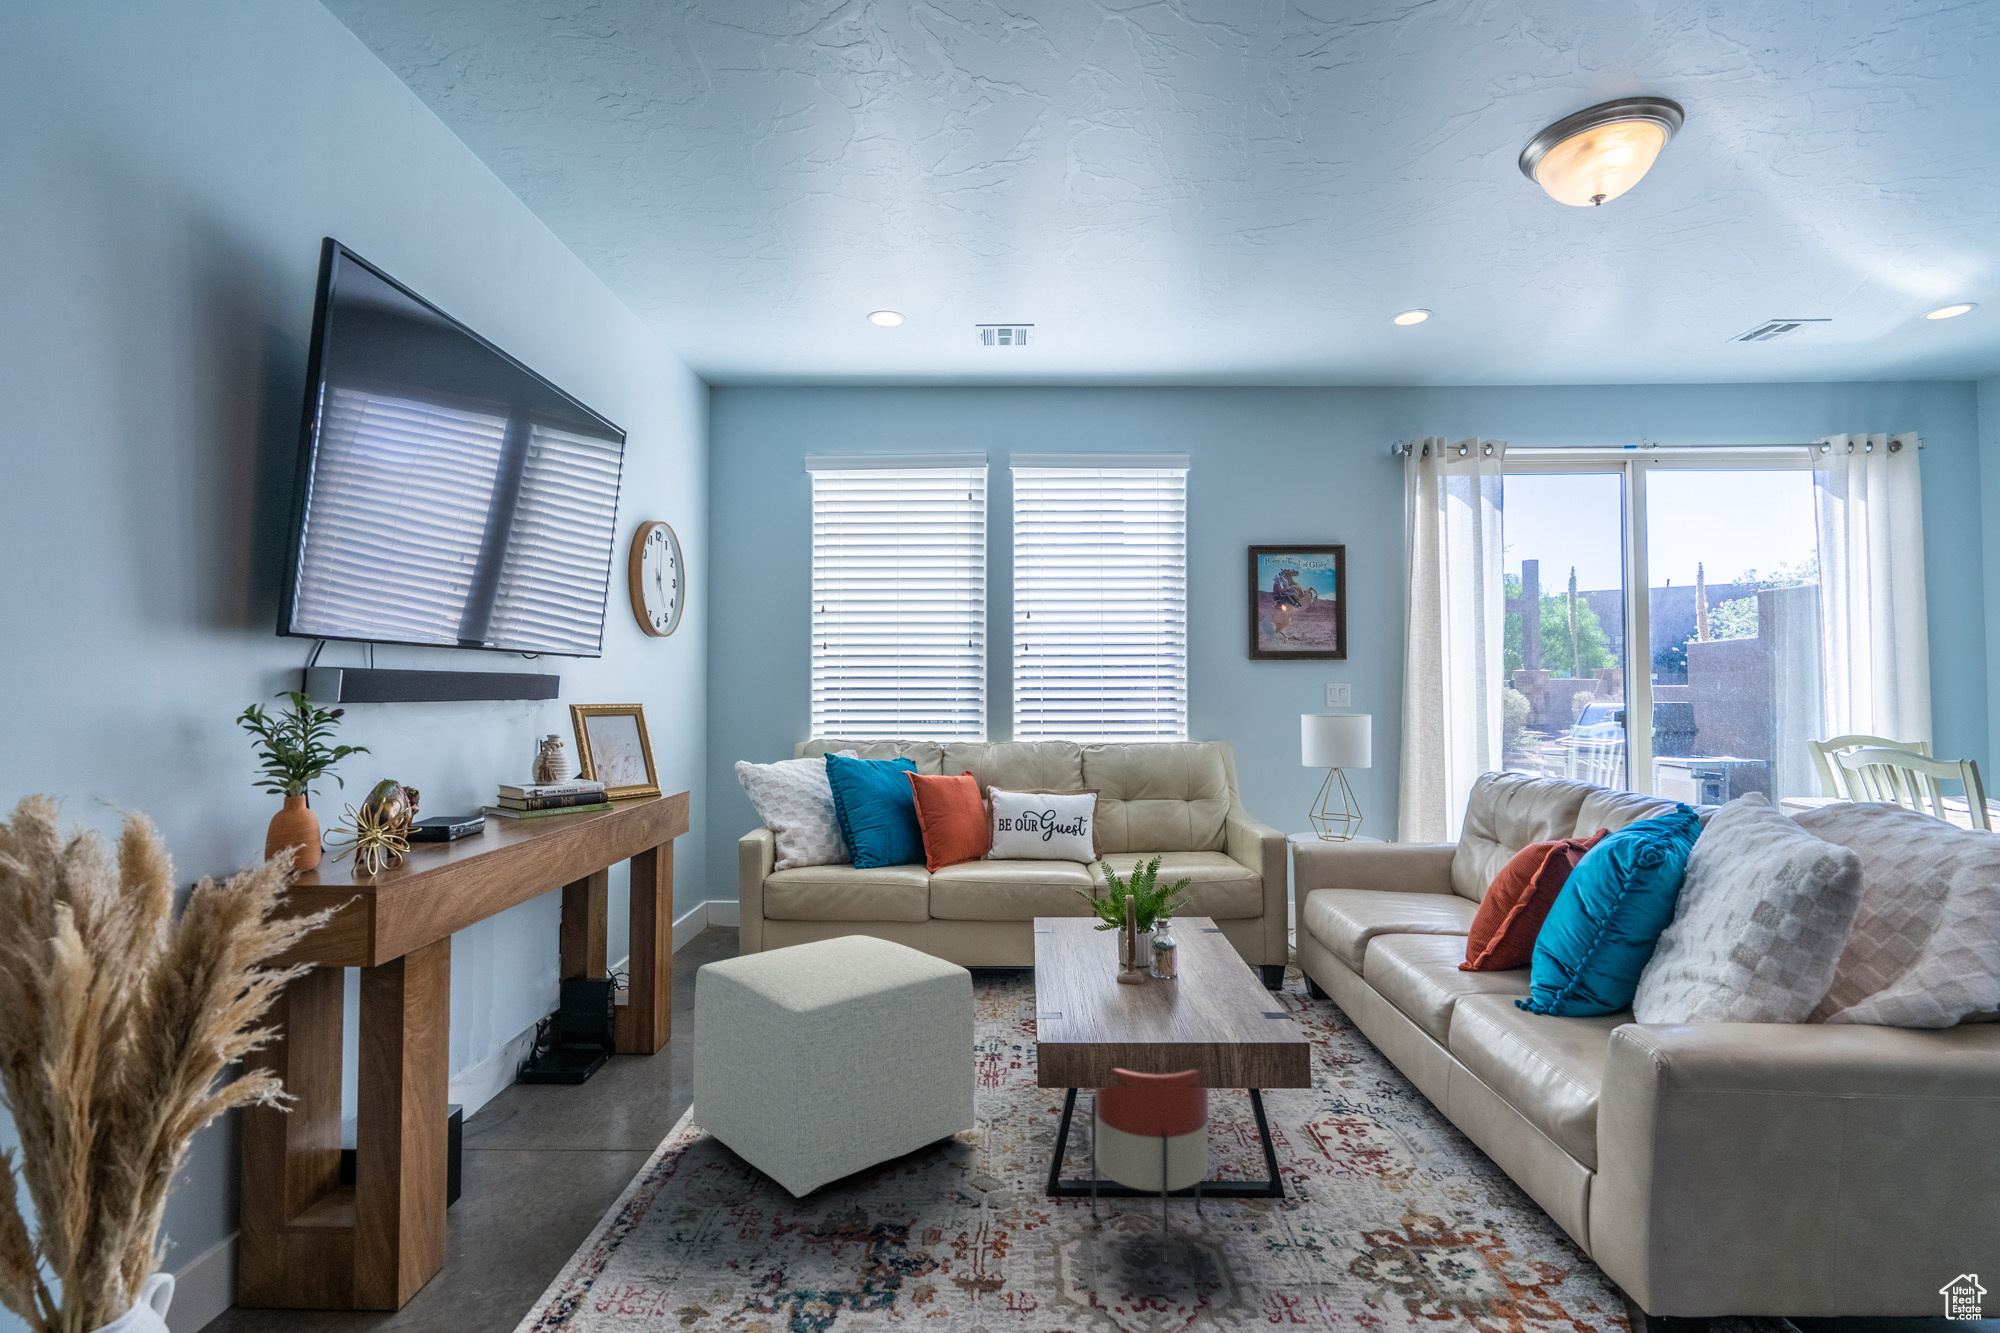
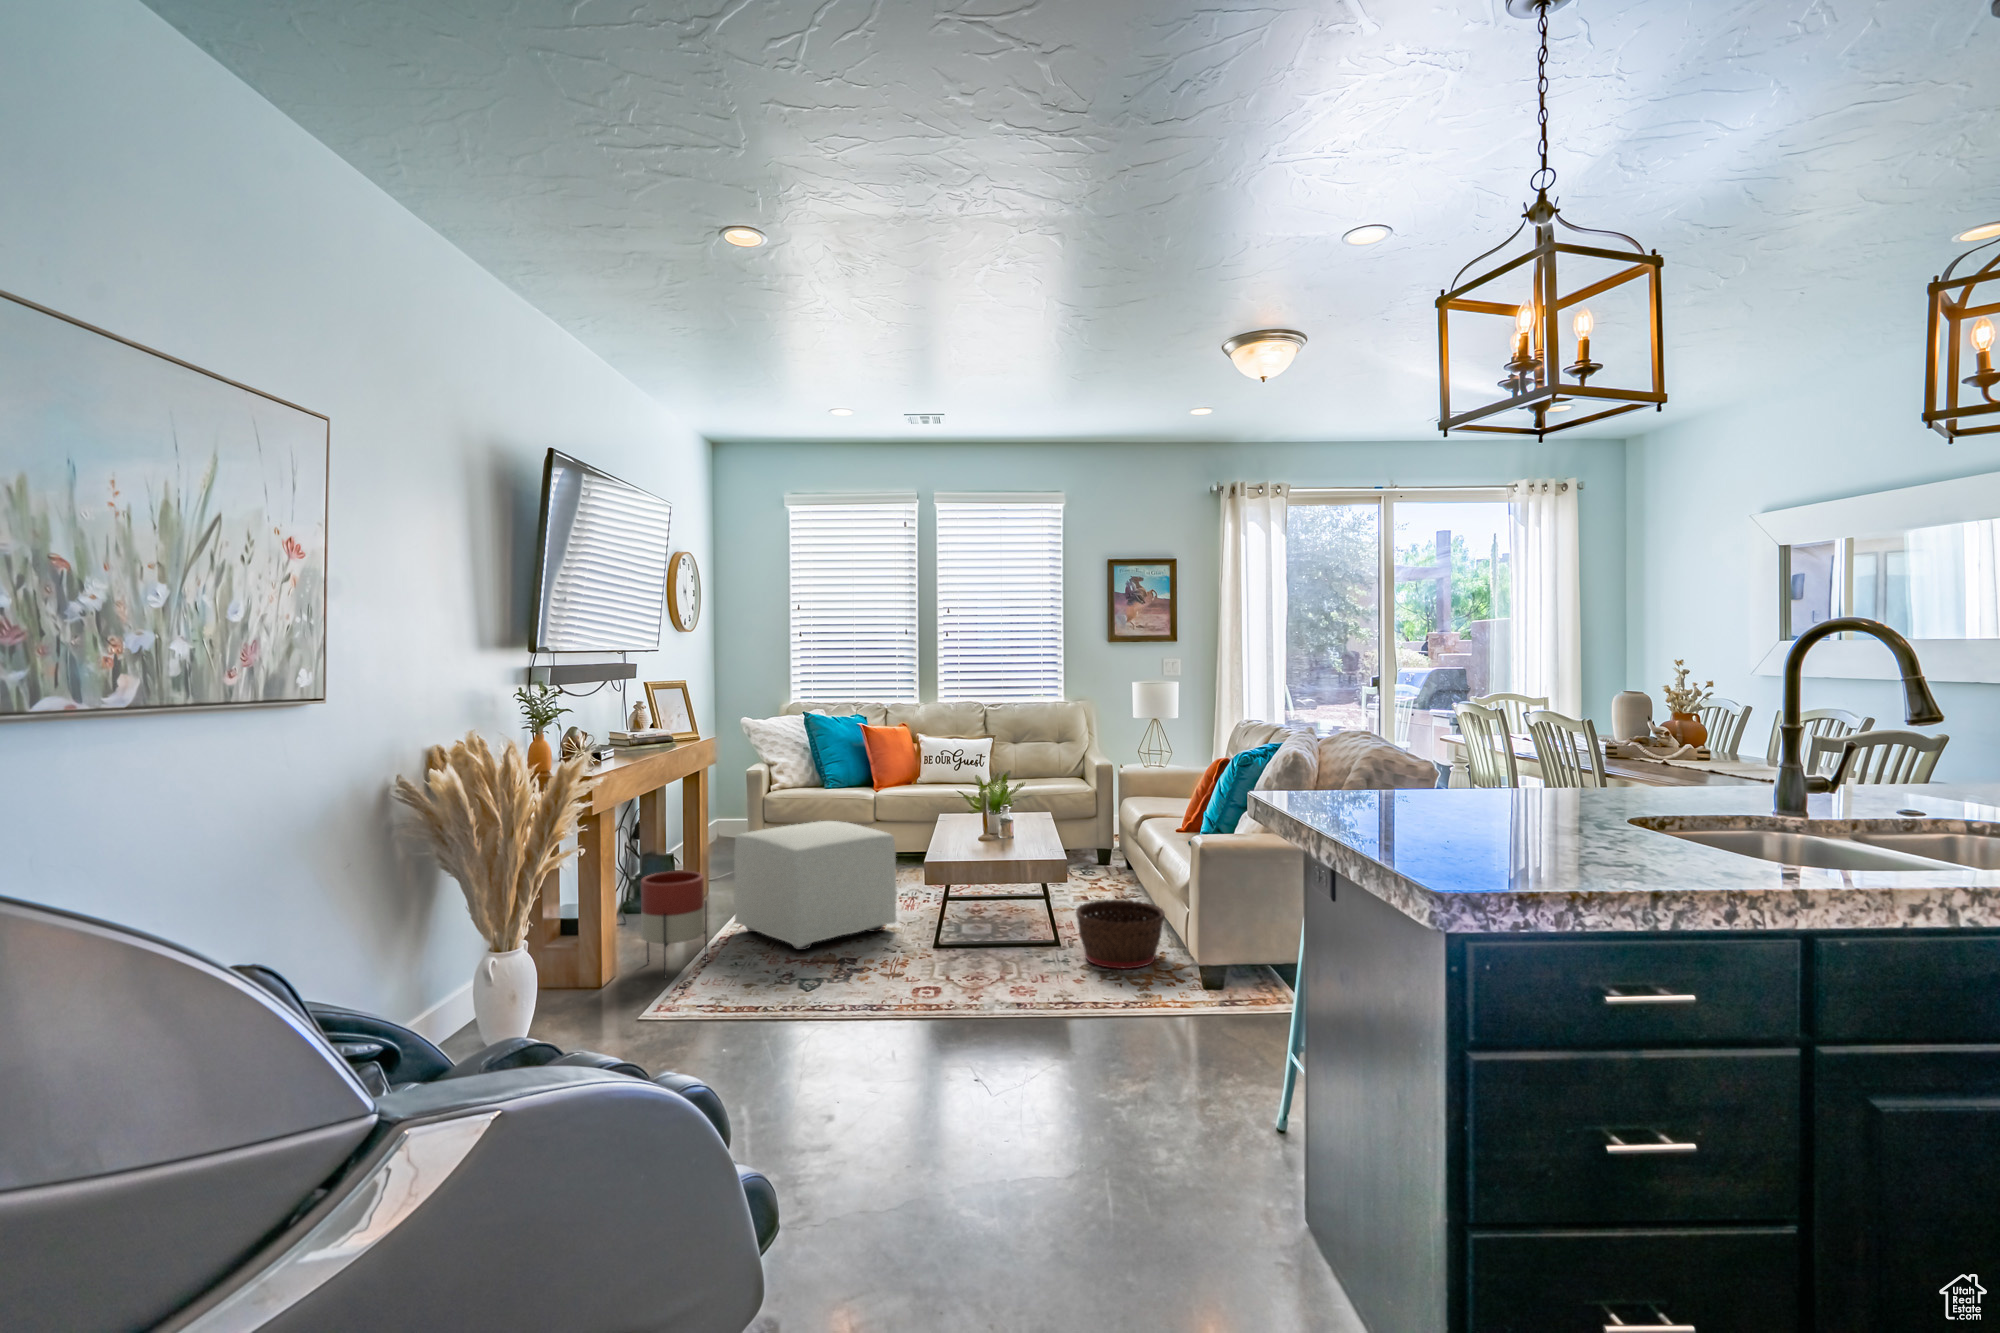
planter: present [1092,1069,1209,1263] -> present [641,871,707,978]
basket: none [1325,1108,1511,1276] -> present [1076,900,1165,969]

